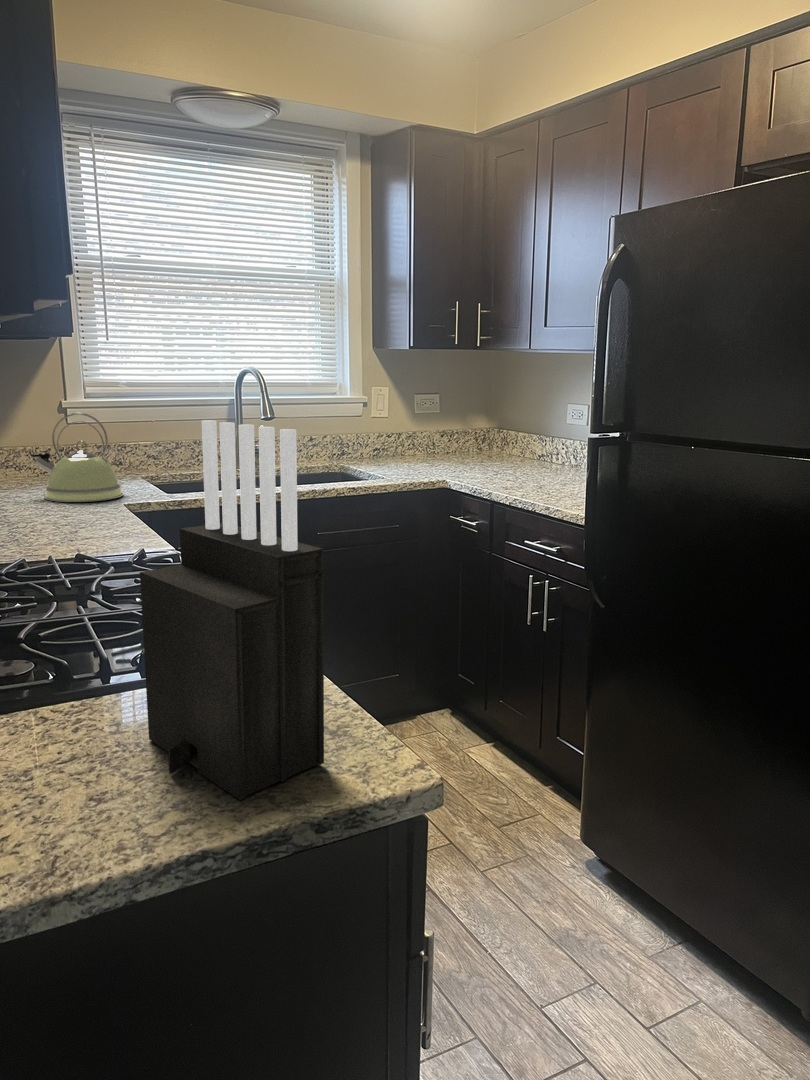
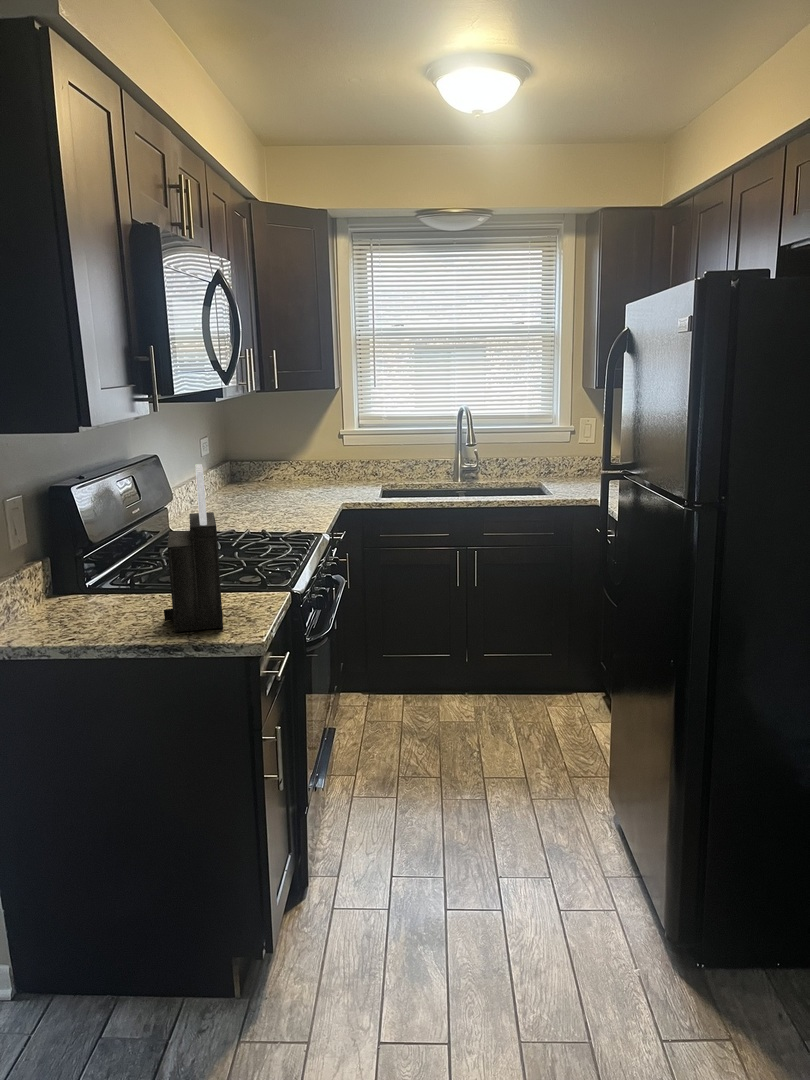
kettle: present [31,413,123,502] -> none [297,442,352,501]

